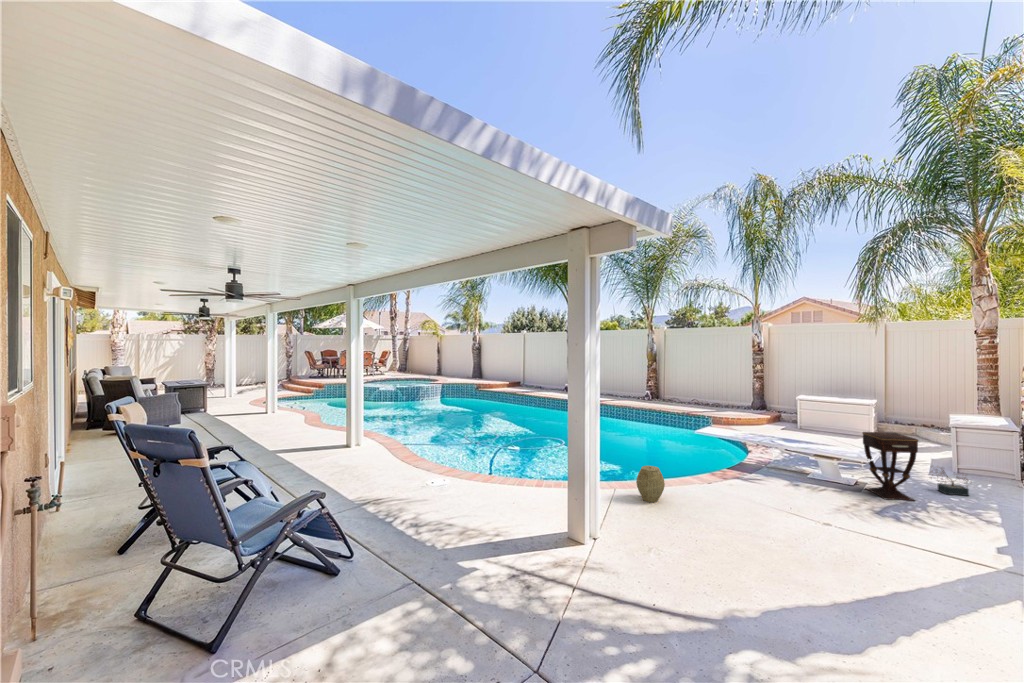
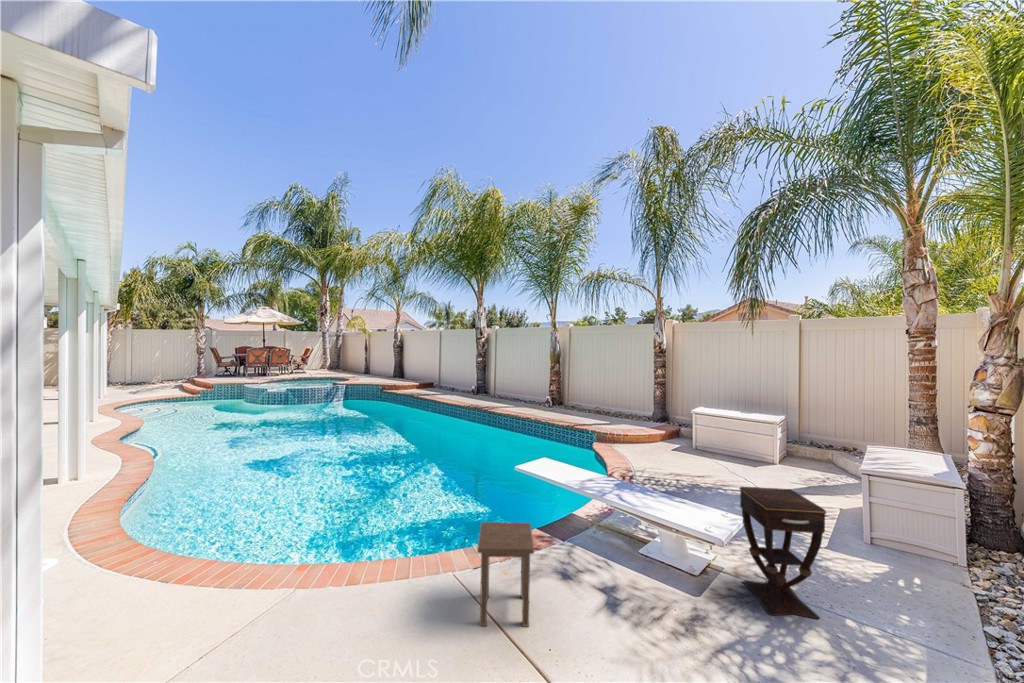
stool: none [710,451,754,501] -> present [477,522,534,627]
woven basket: present [636,466,665,502] -> none [316,557,371,636]
decorative plant: present [931,466,971,496] -> none [844,541,911,600]

